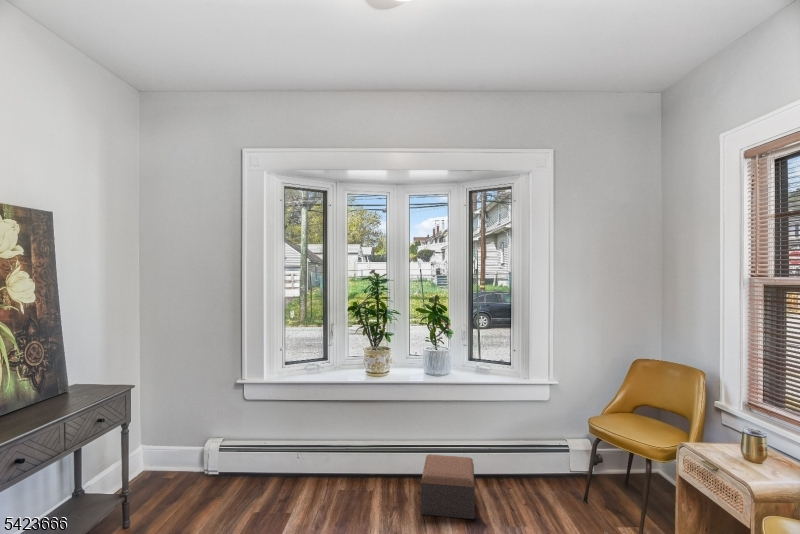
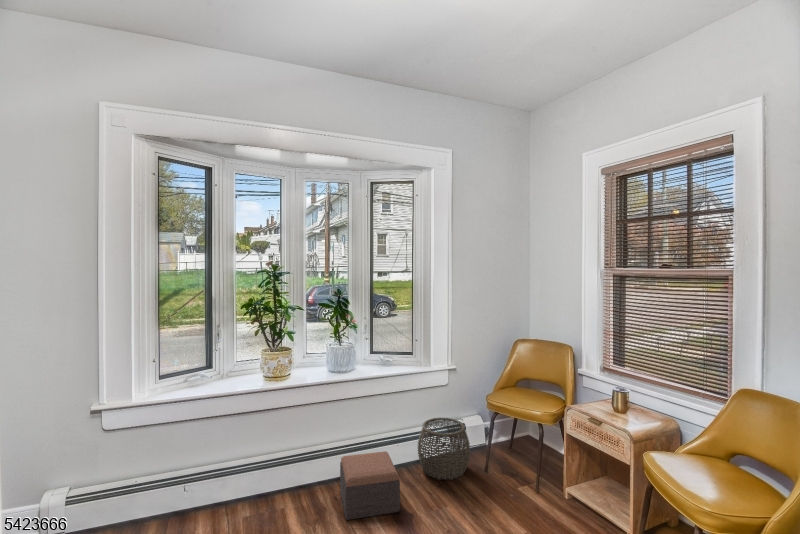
woven basket: none [508,433,568,502] -> present [418,418,470,480]

